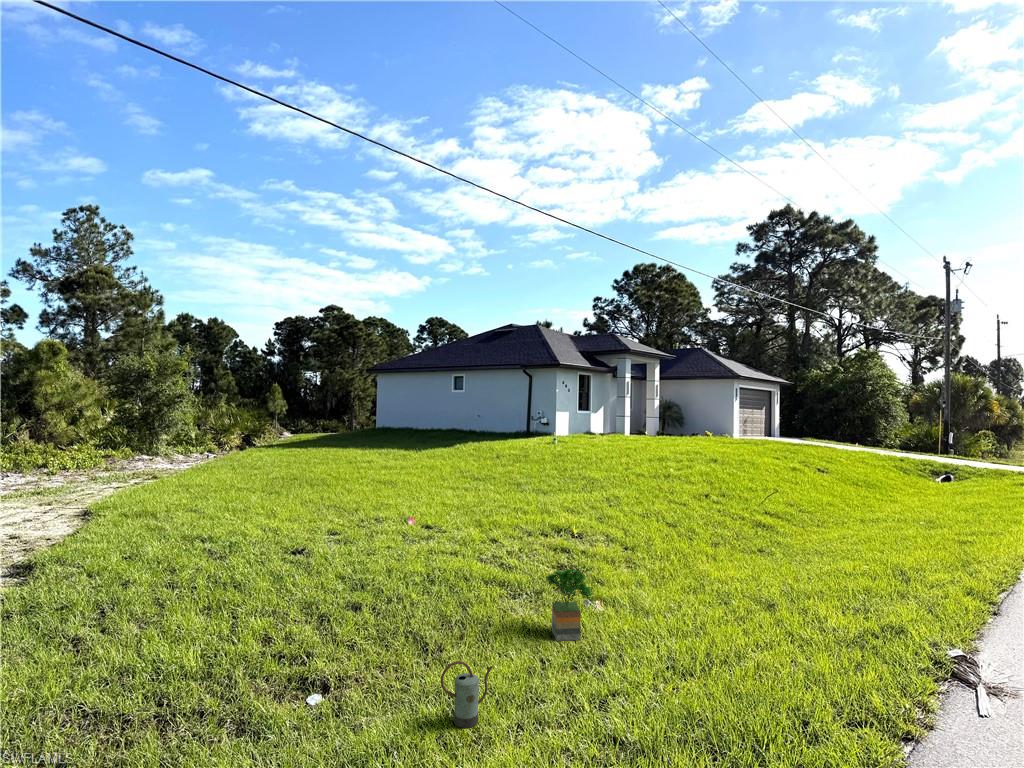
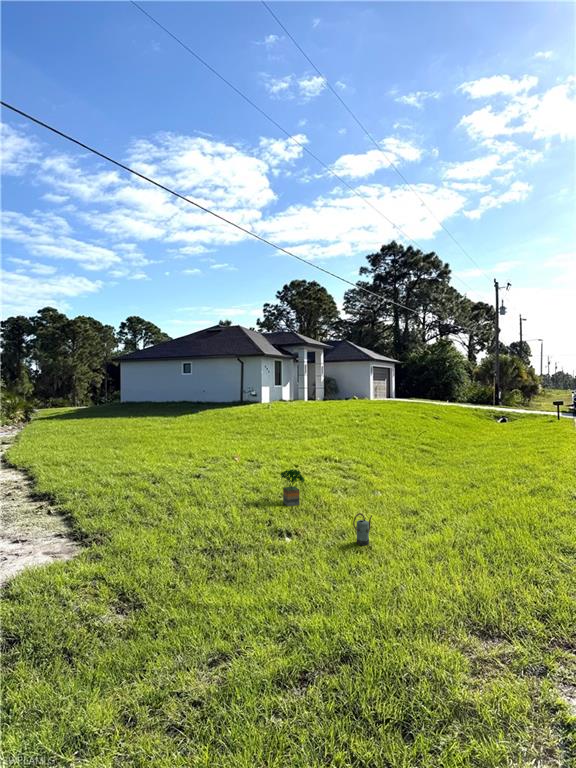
potted tree: present [546,569,591,641] -> present [281,469,305,506]

